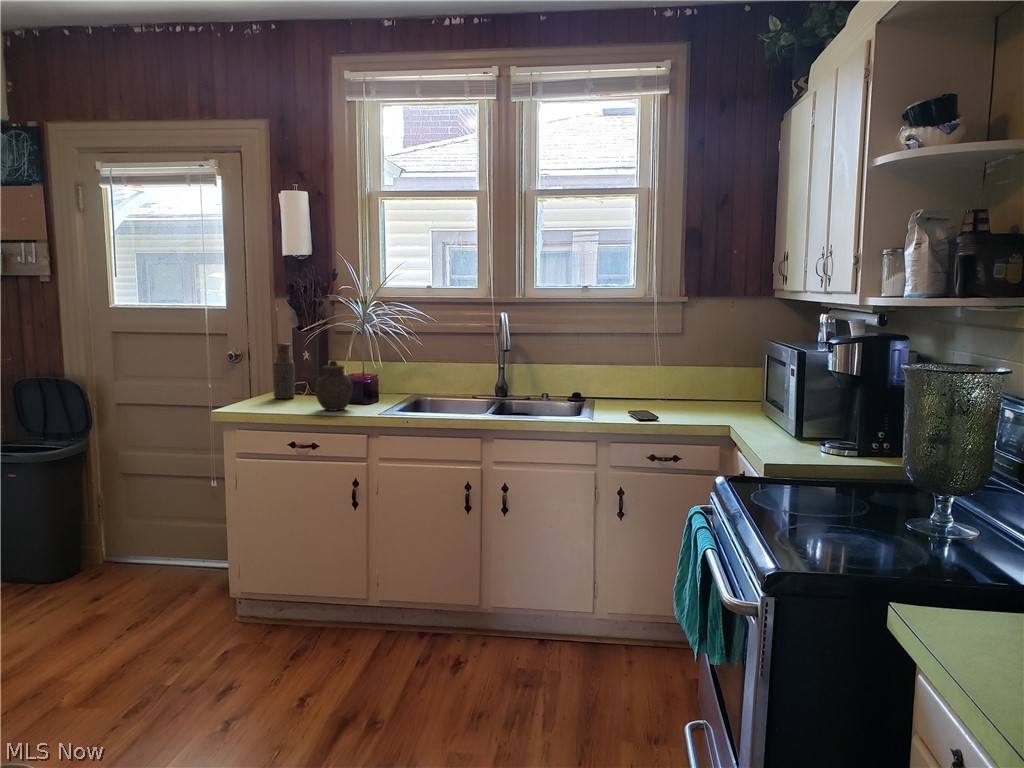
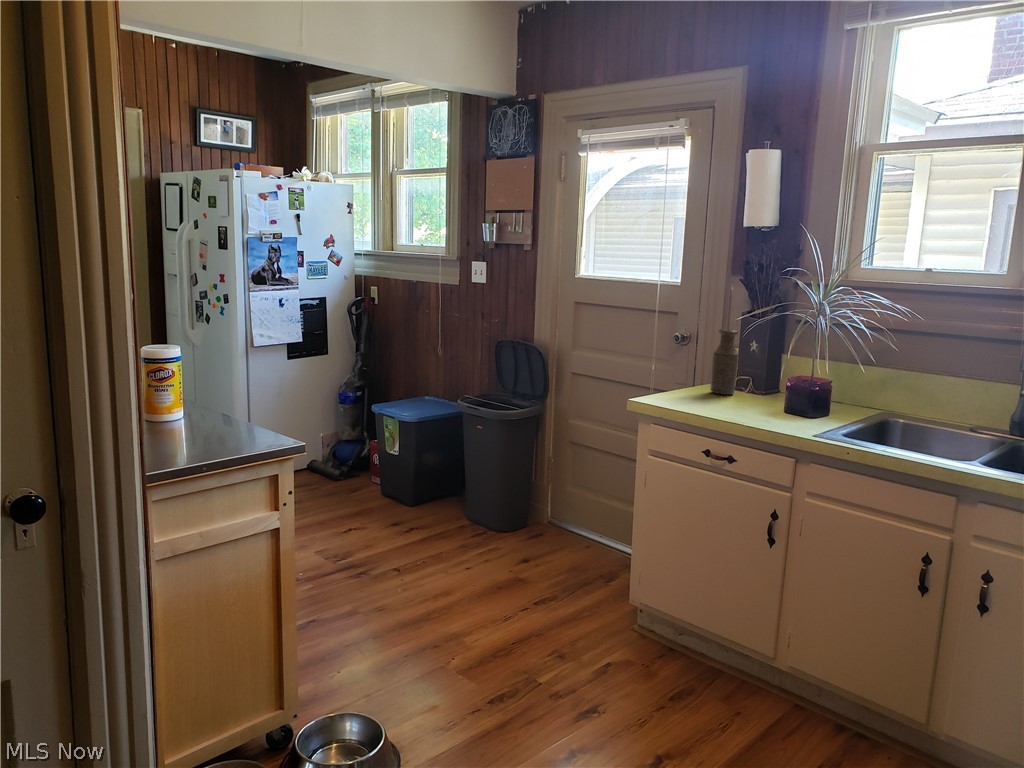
jar: present [315,361,353,411] -> none [746,359,793,421]

